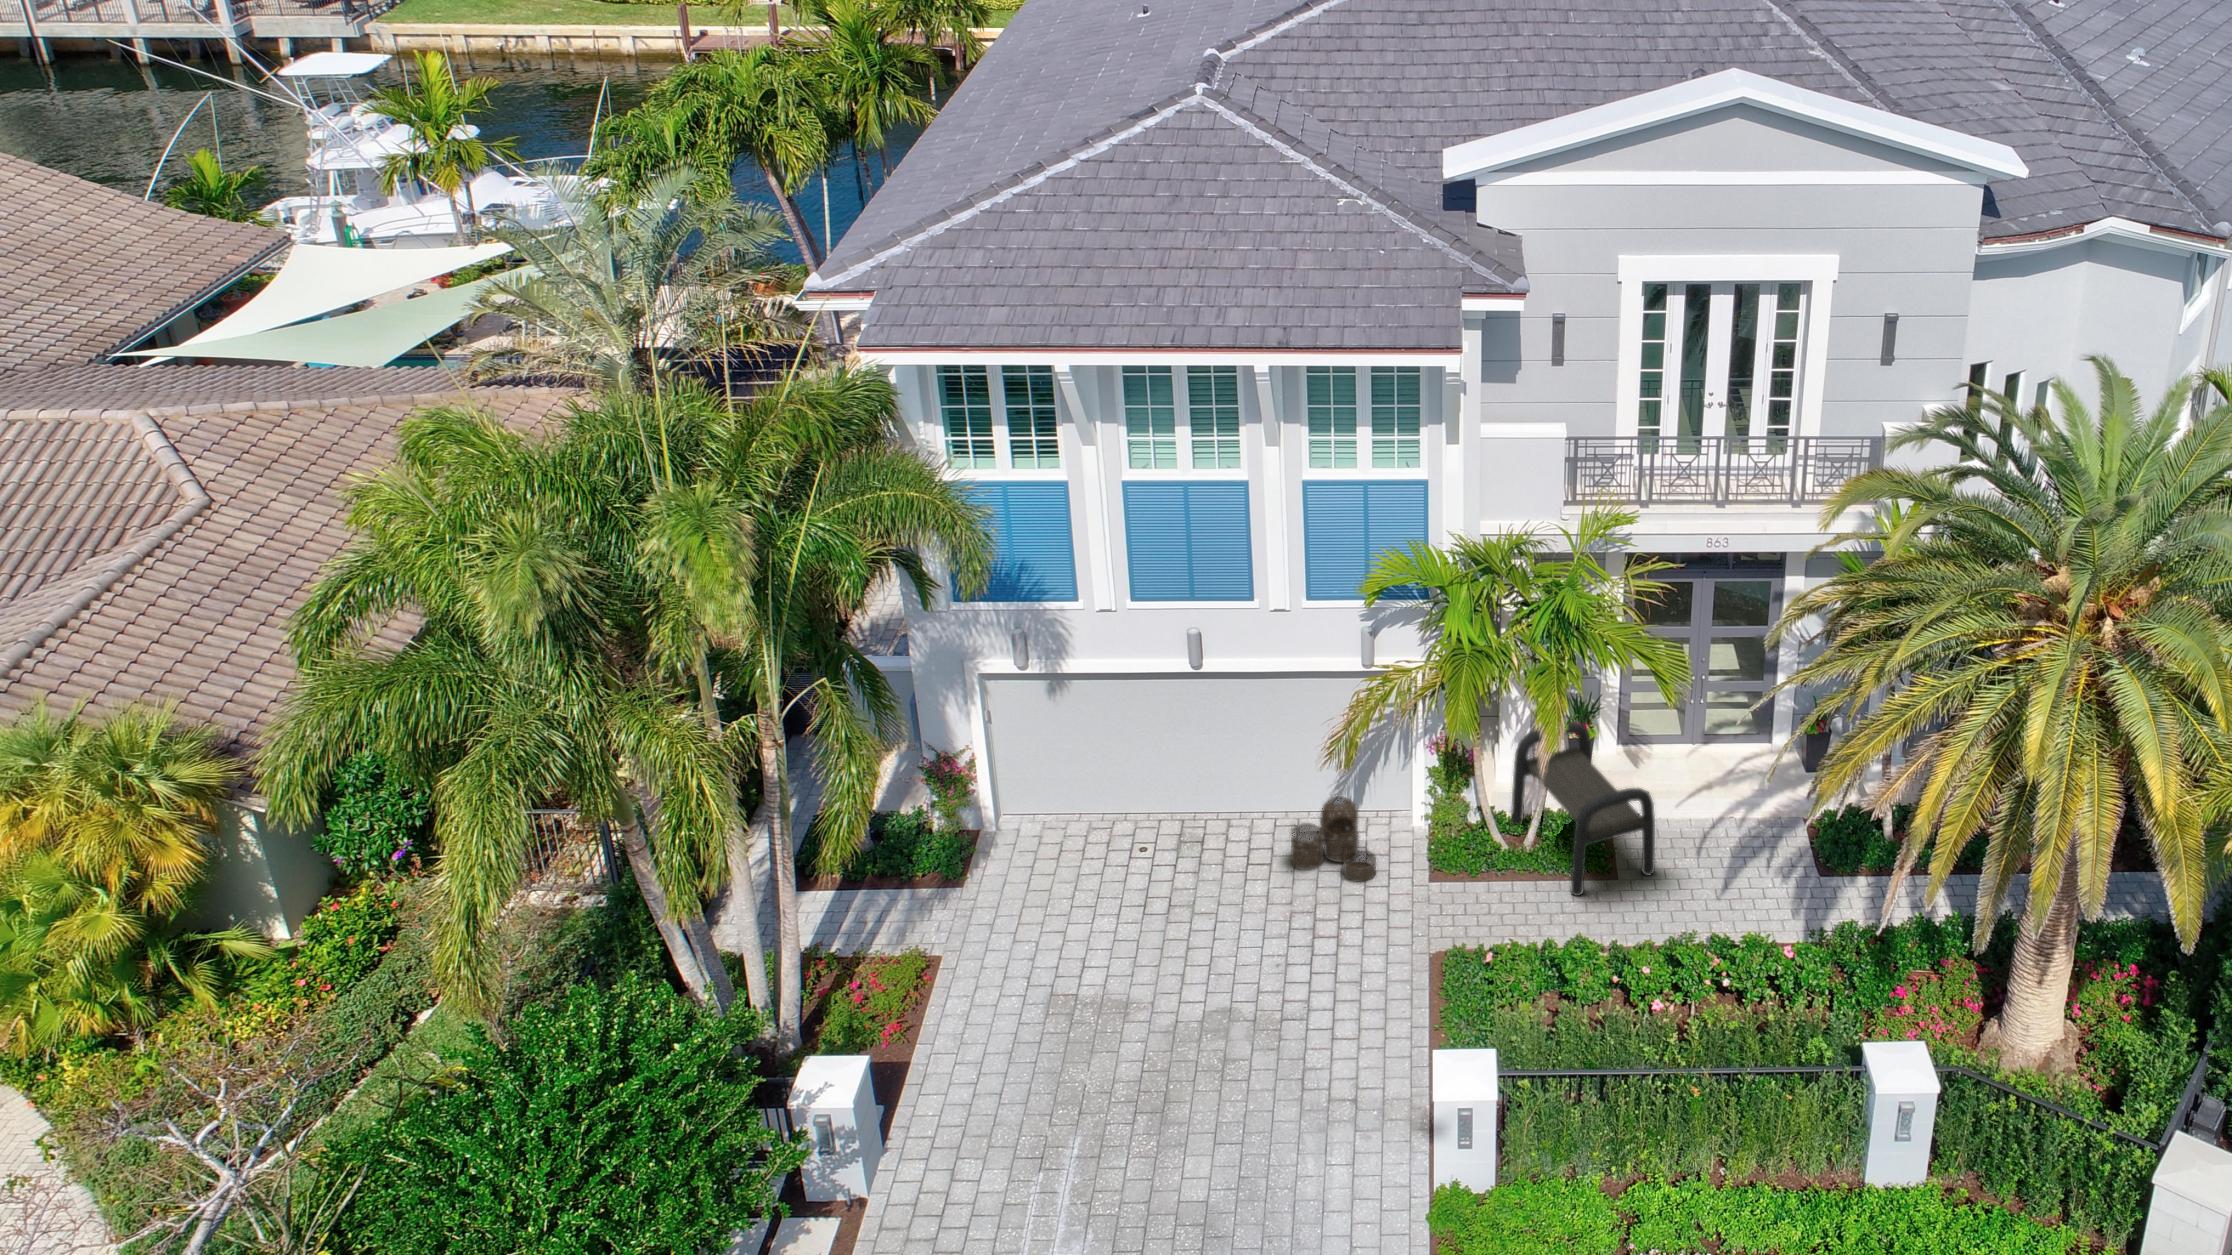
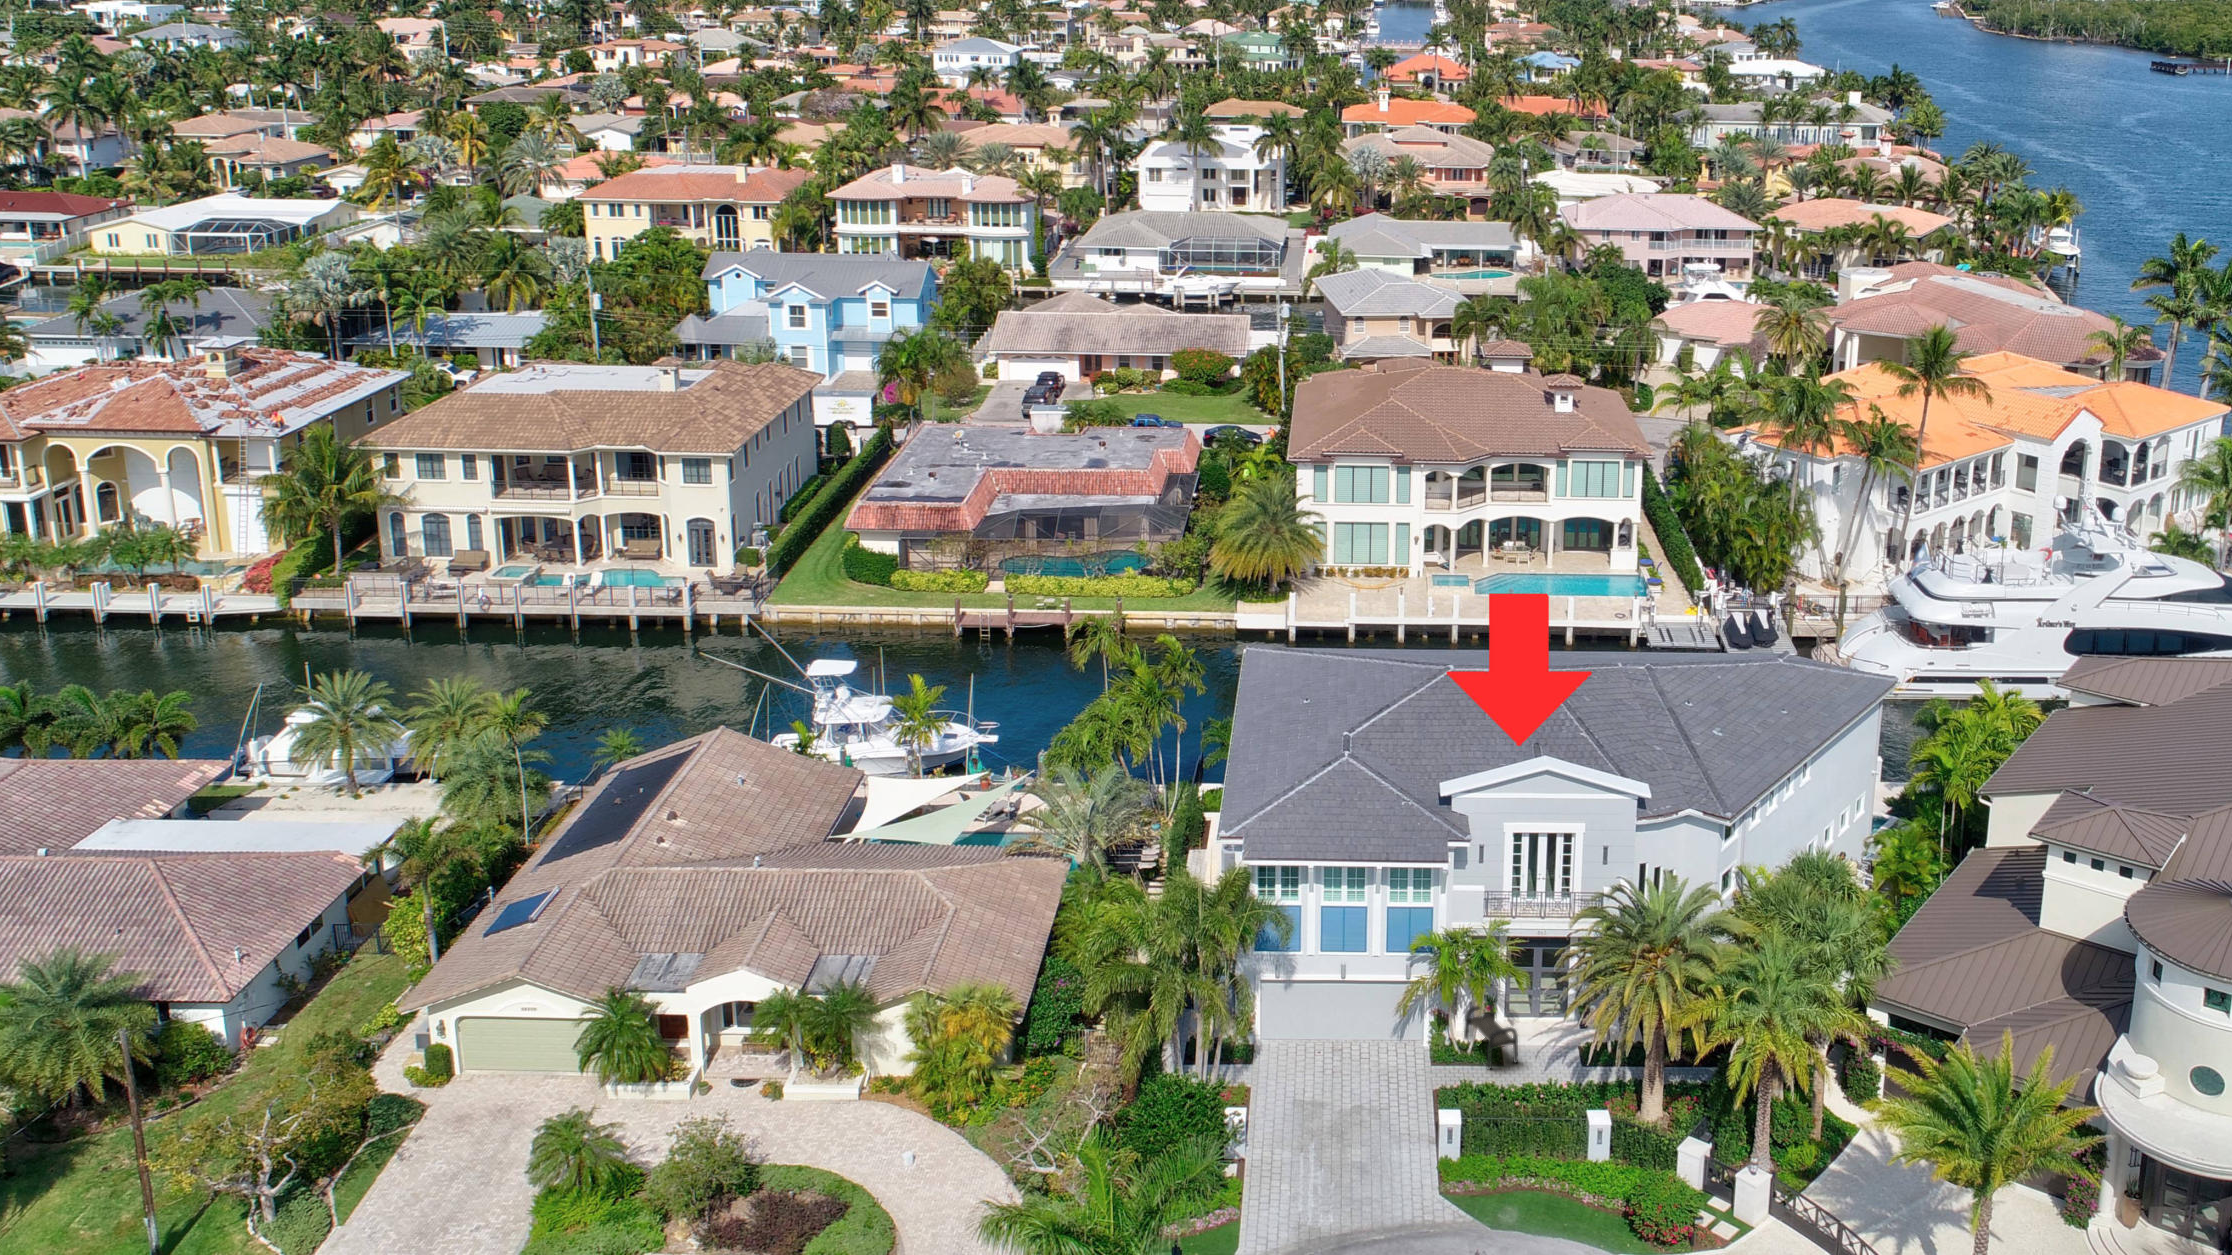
woven basket: present [1291,796,1376,881] -> none [1381,1031,1413,1063]

